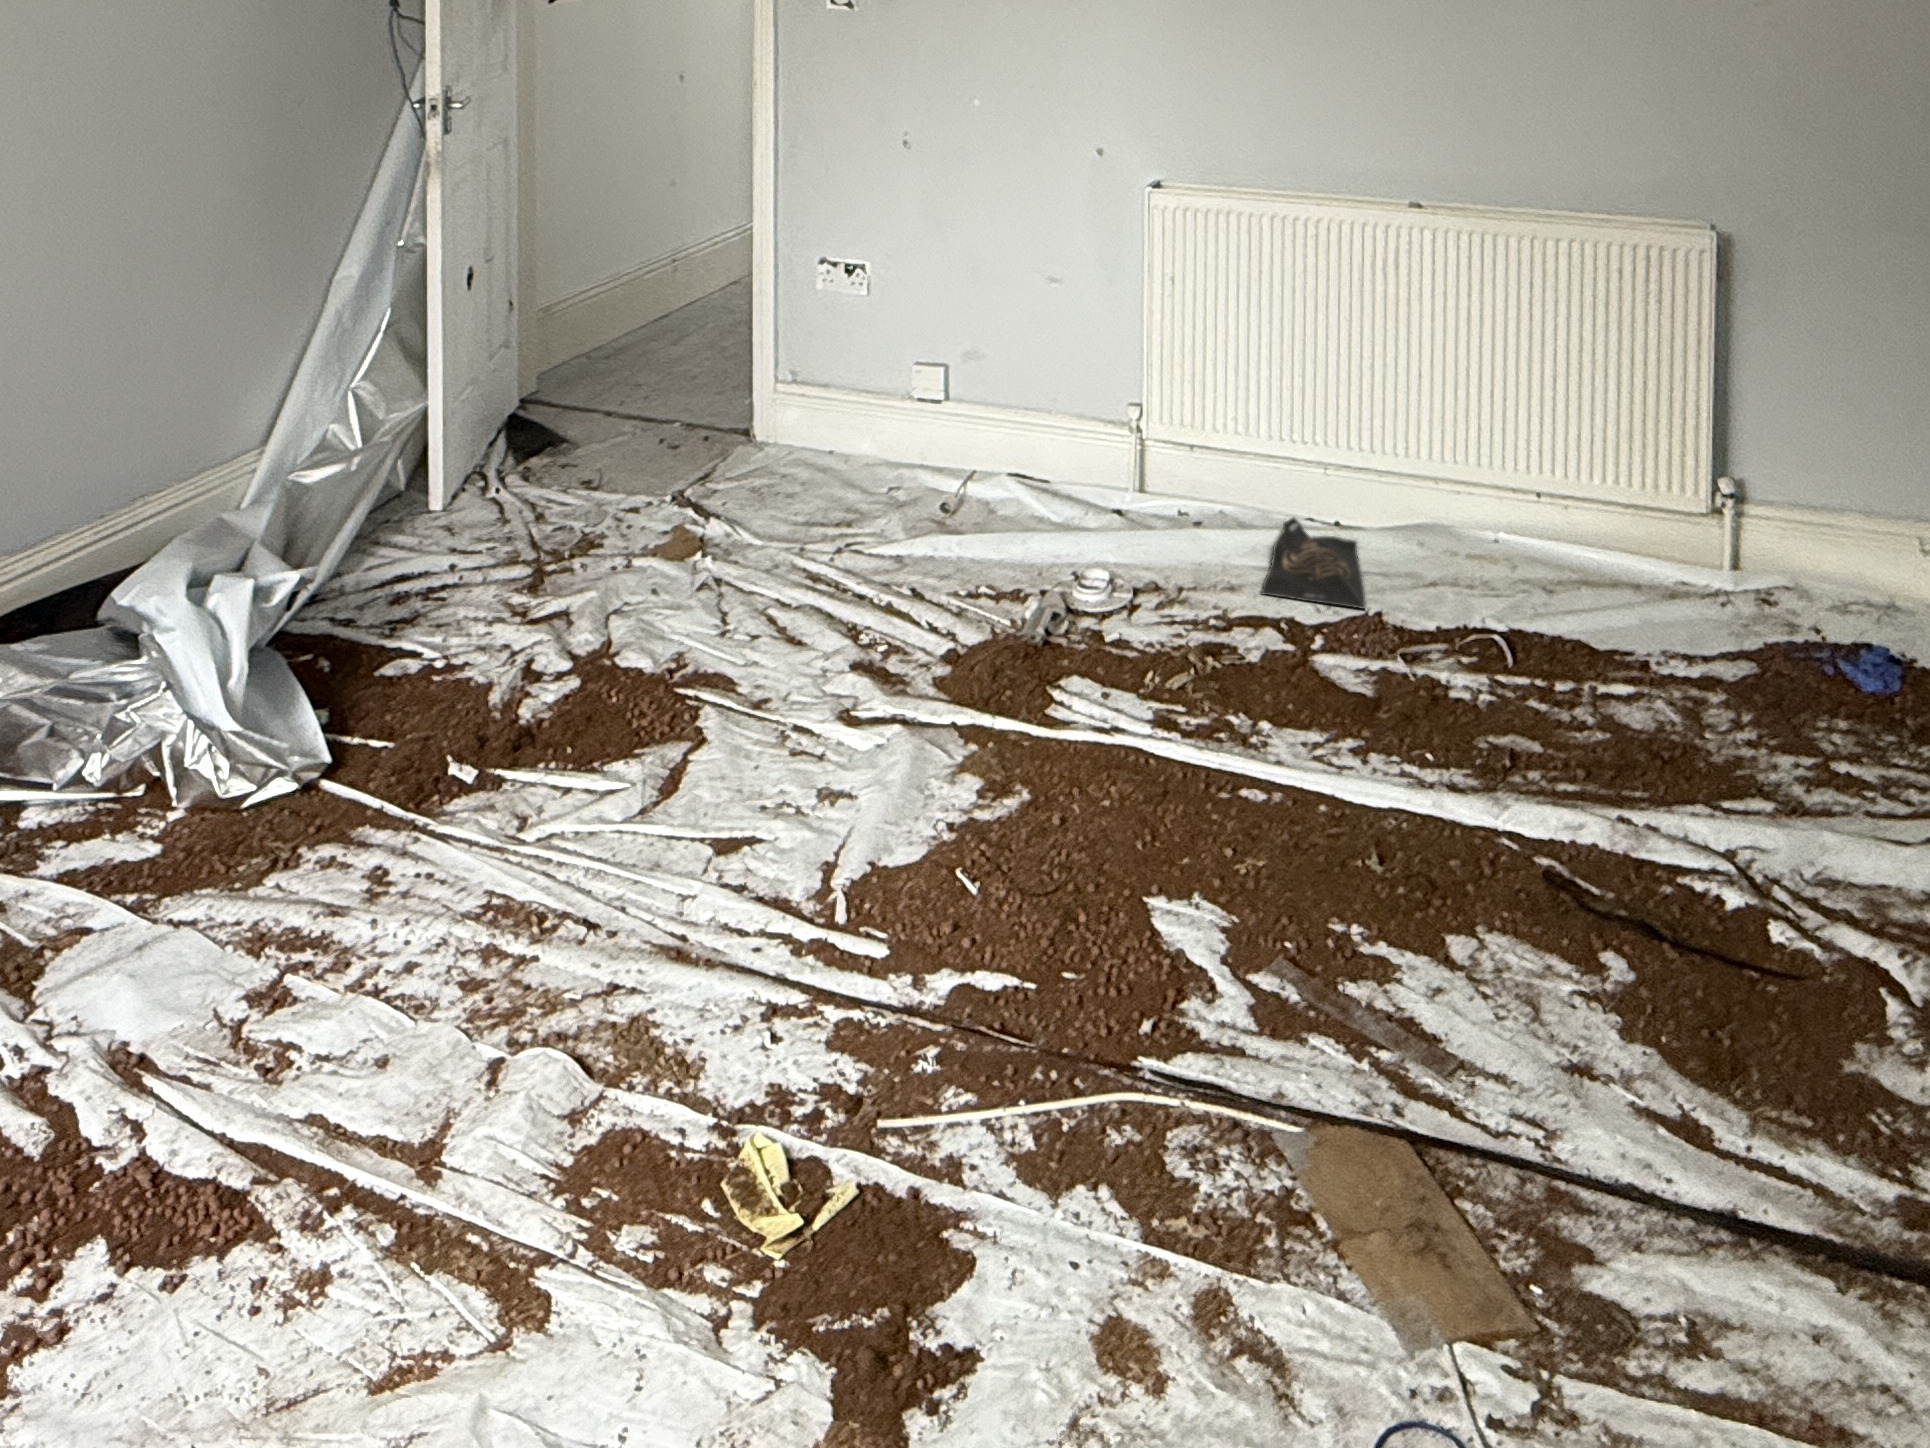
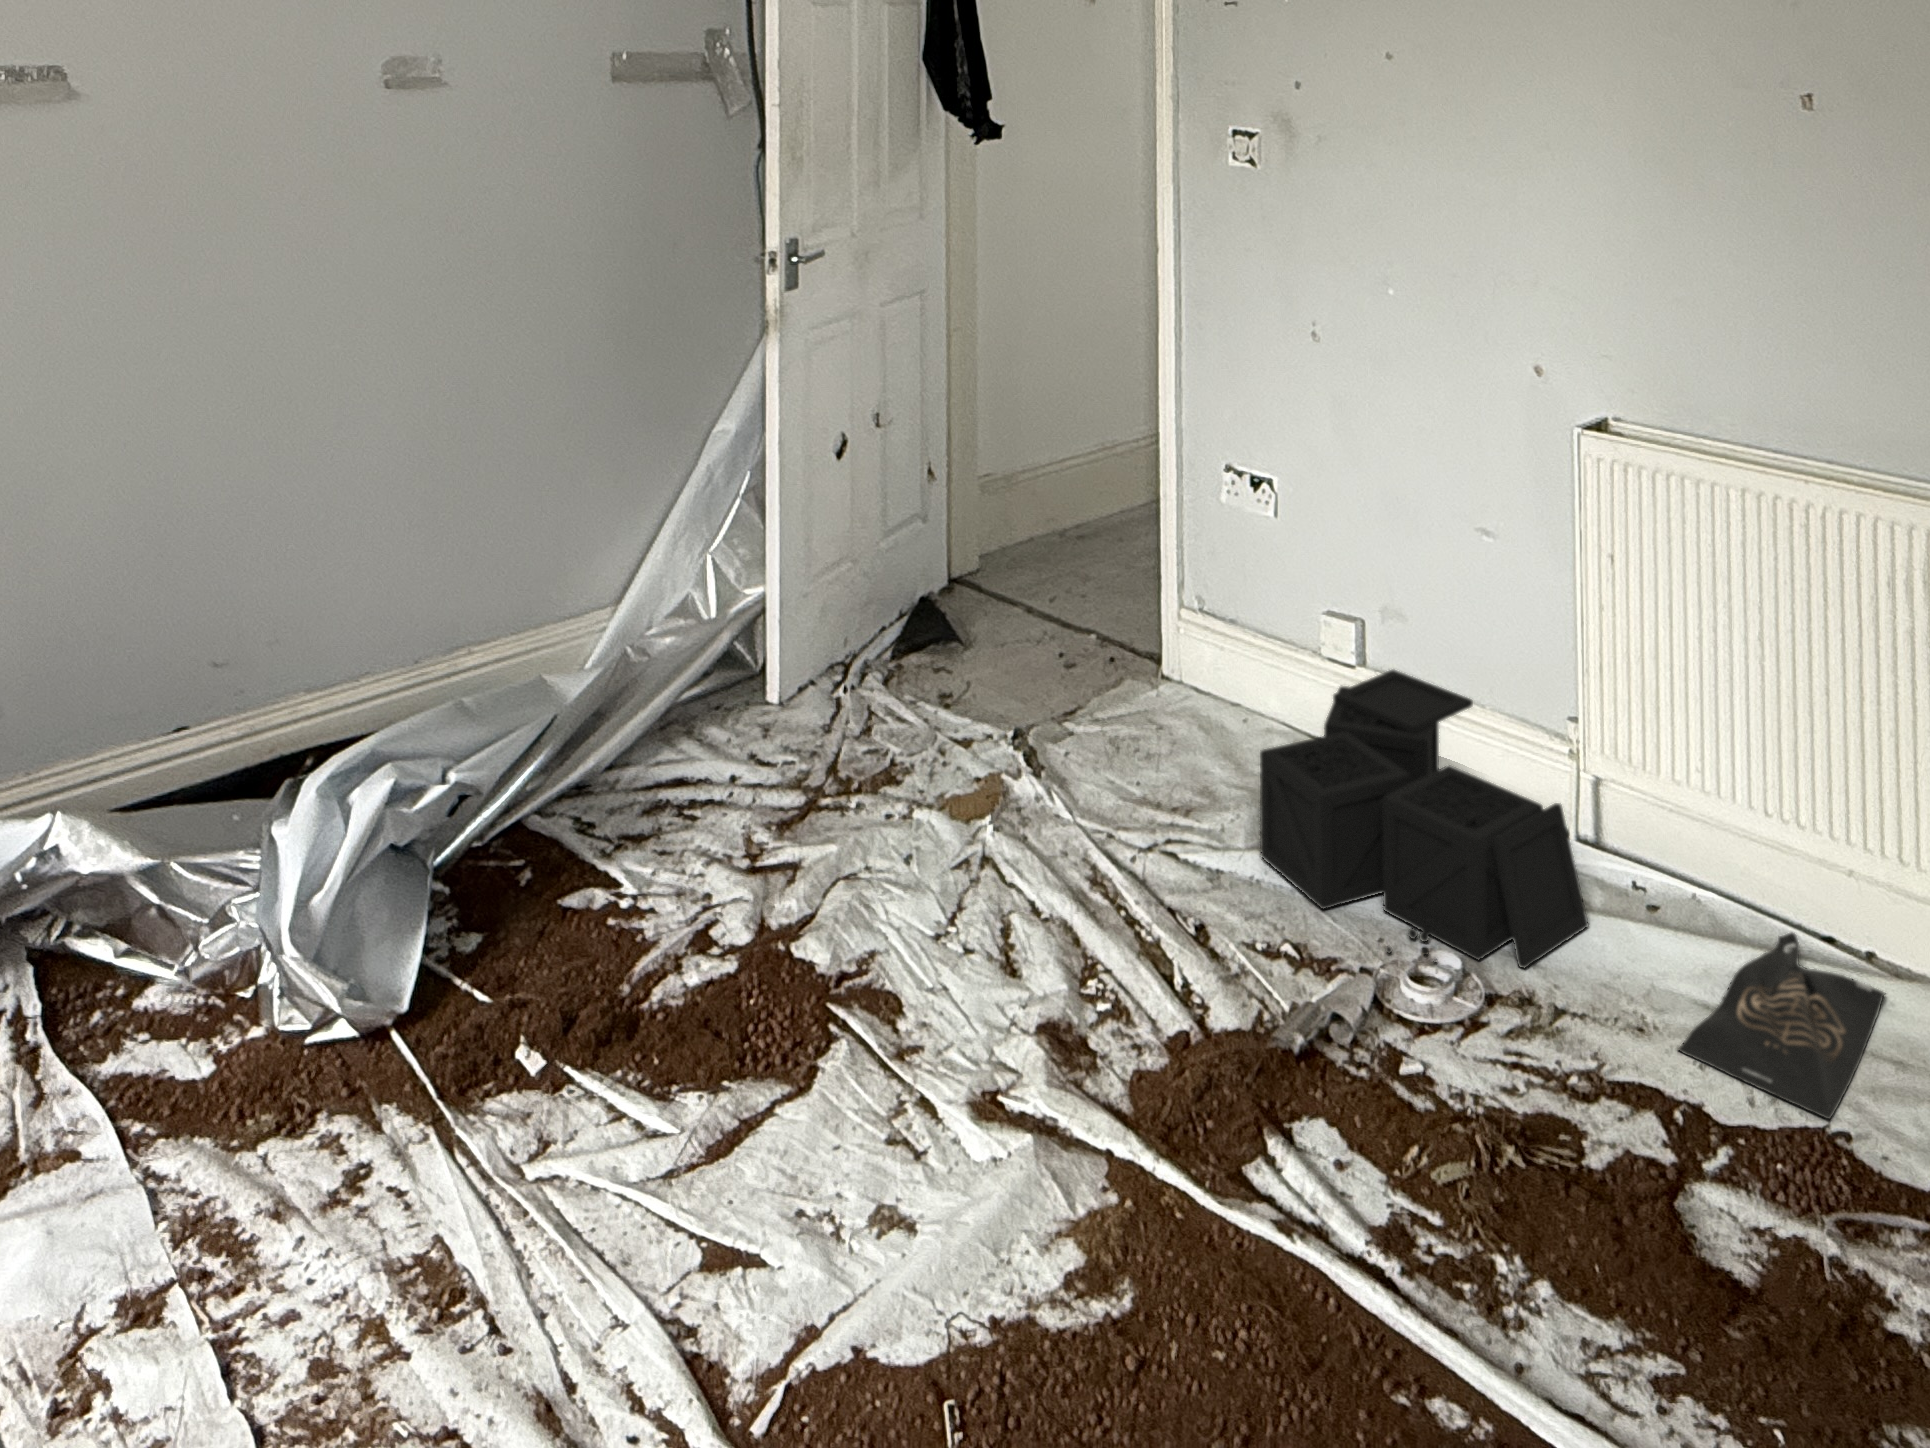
storage bin: none [924,398,1166,579] -> present [1260,670,1588,968]

